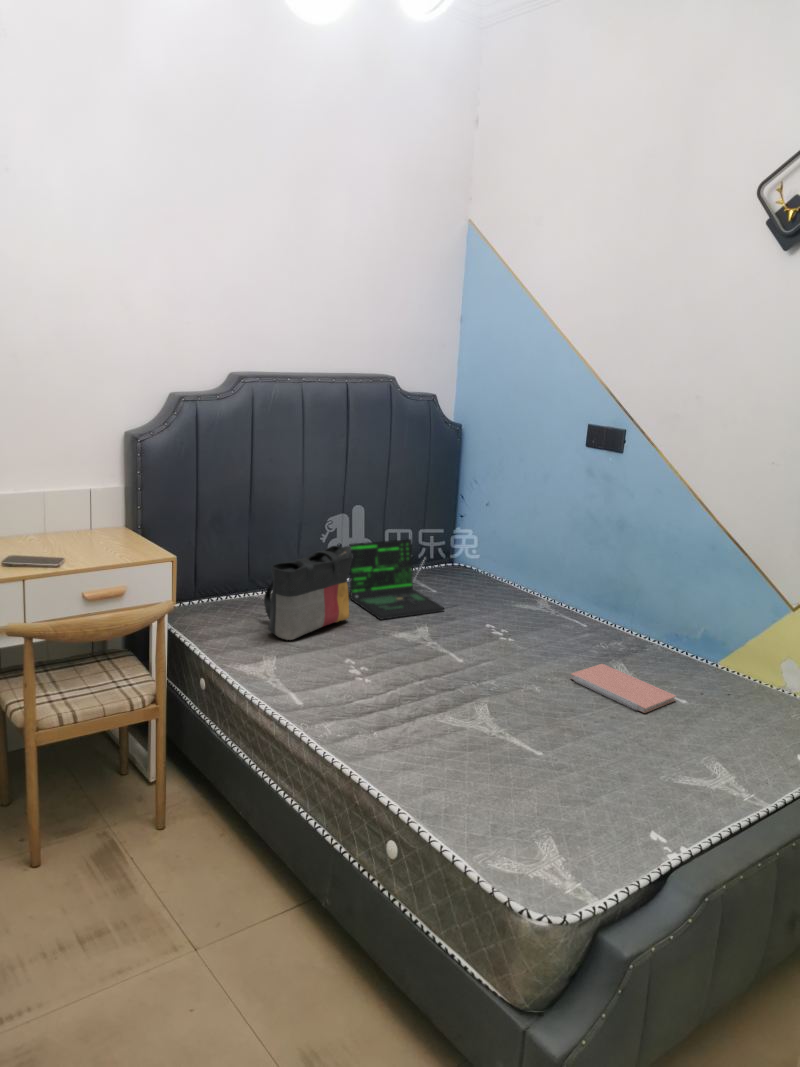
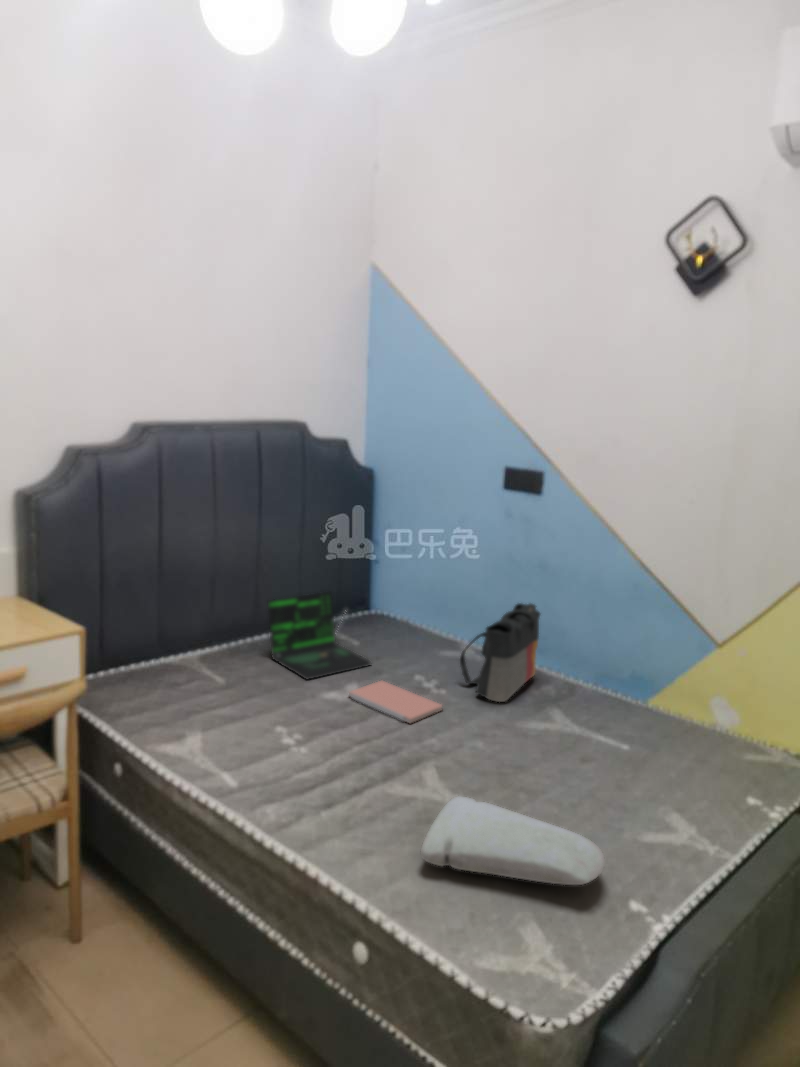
tote bag: present [264,546,352,640] -> present [460,603,540,702]
notebook: present [570,664,676,713] -> present [349,681,442,723]
pillow: none [456,727,630,812] -> present [420,797,605,885]

